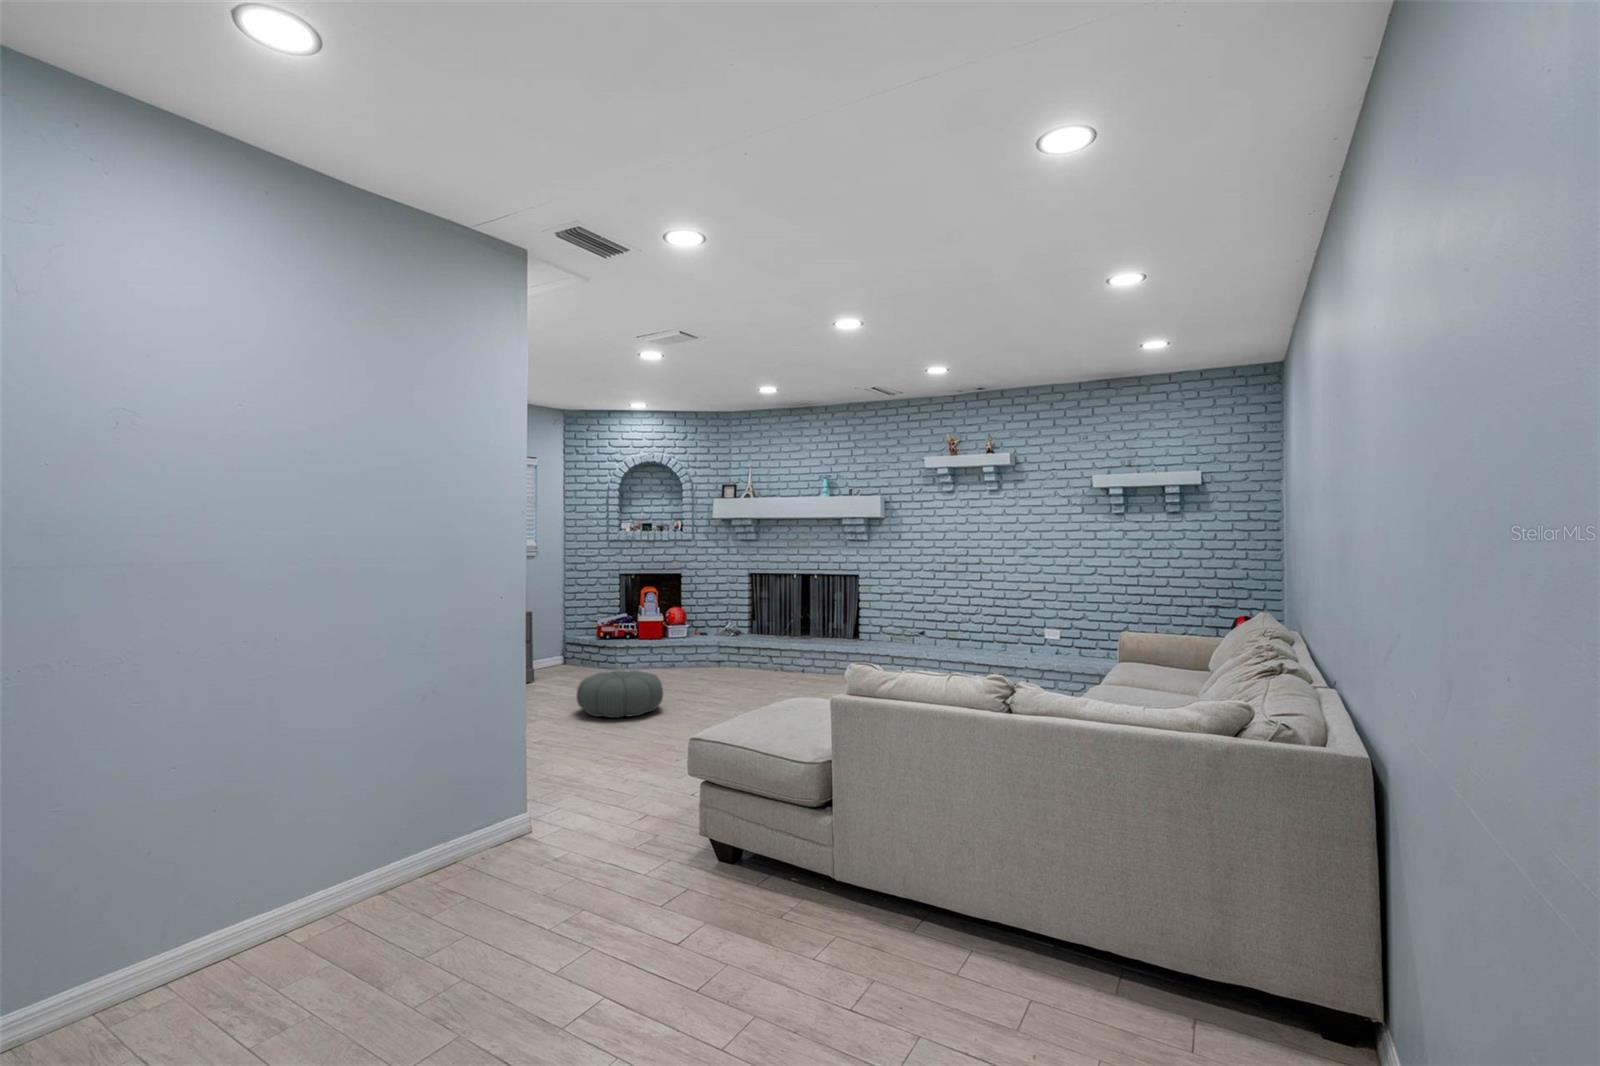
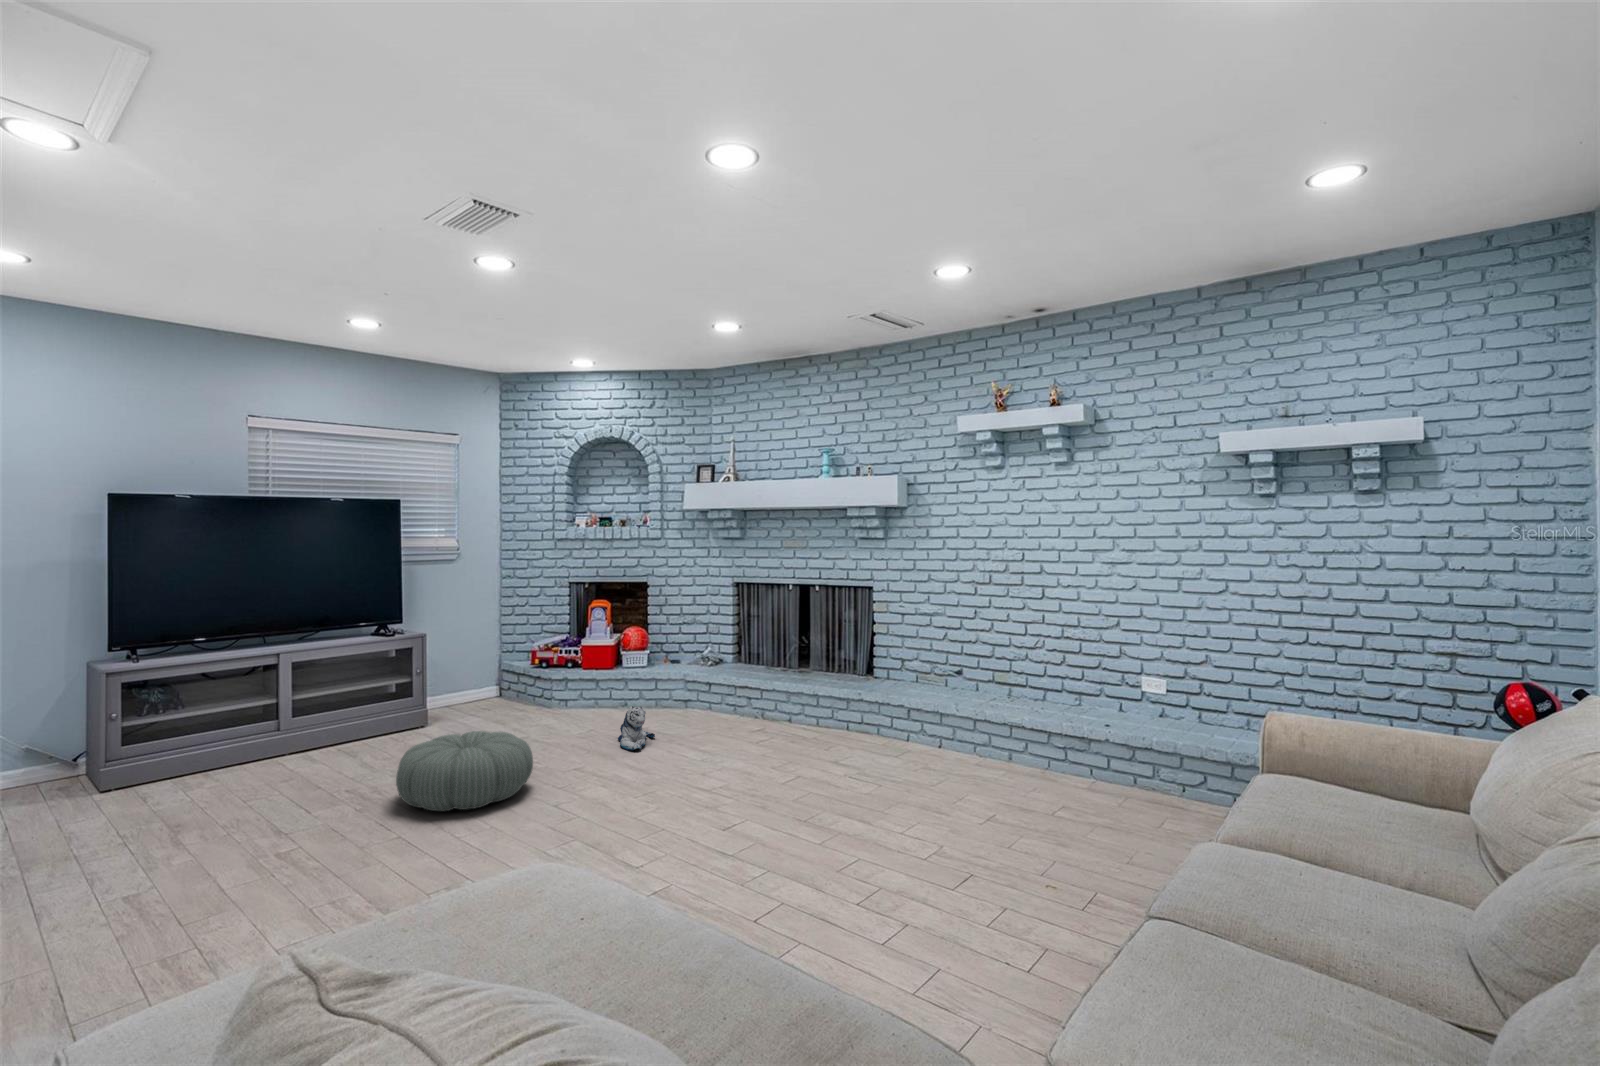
plush toy: none [690,658,716,688] -> present [618,706,655,751]

